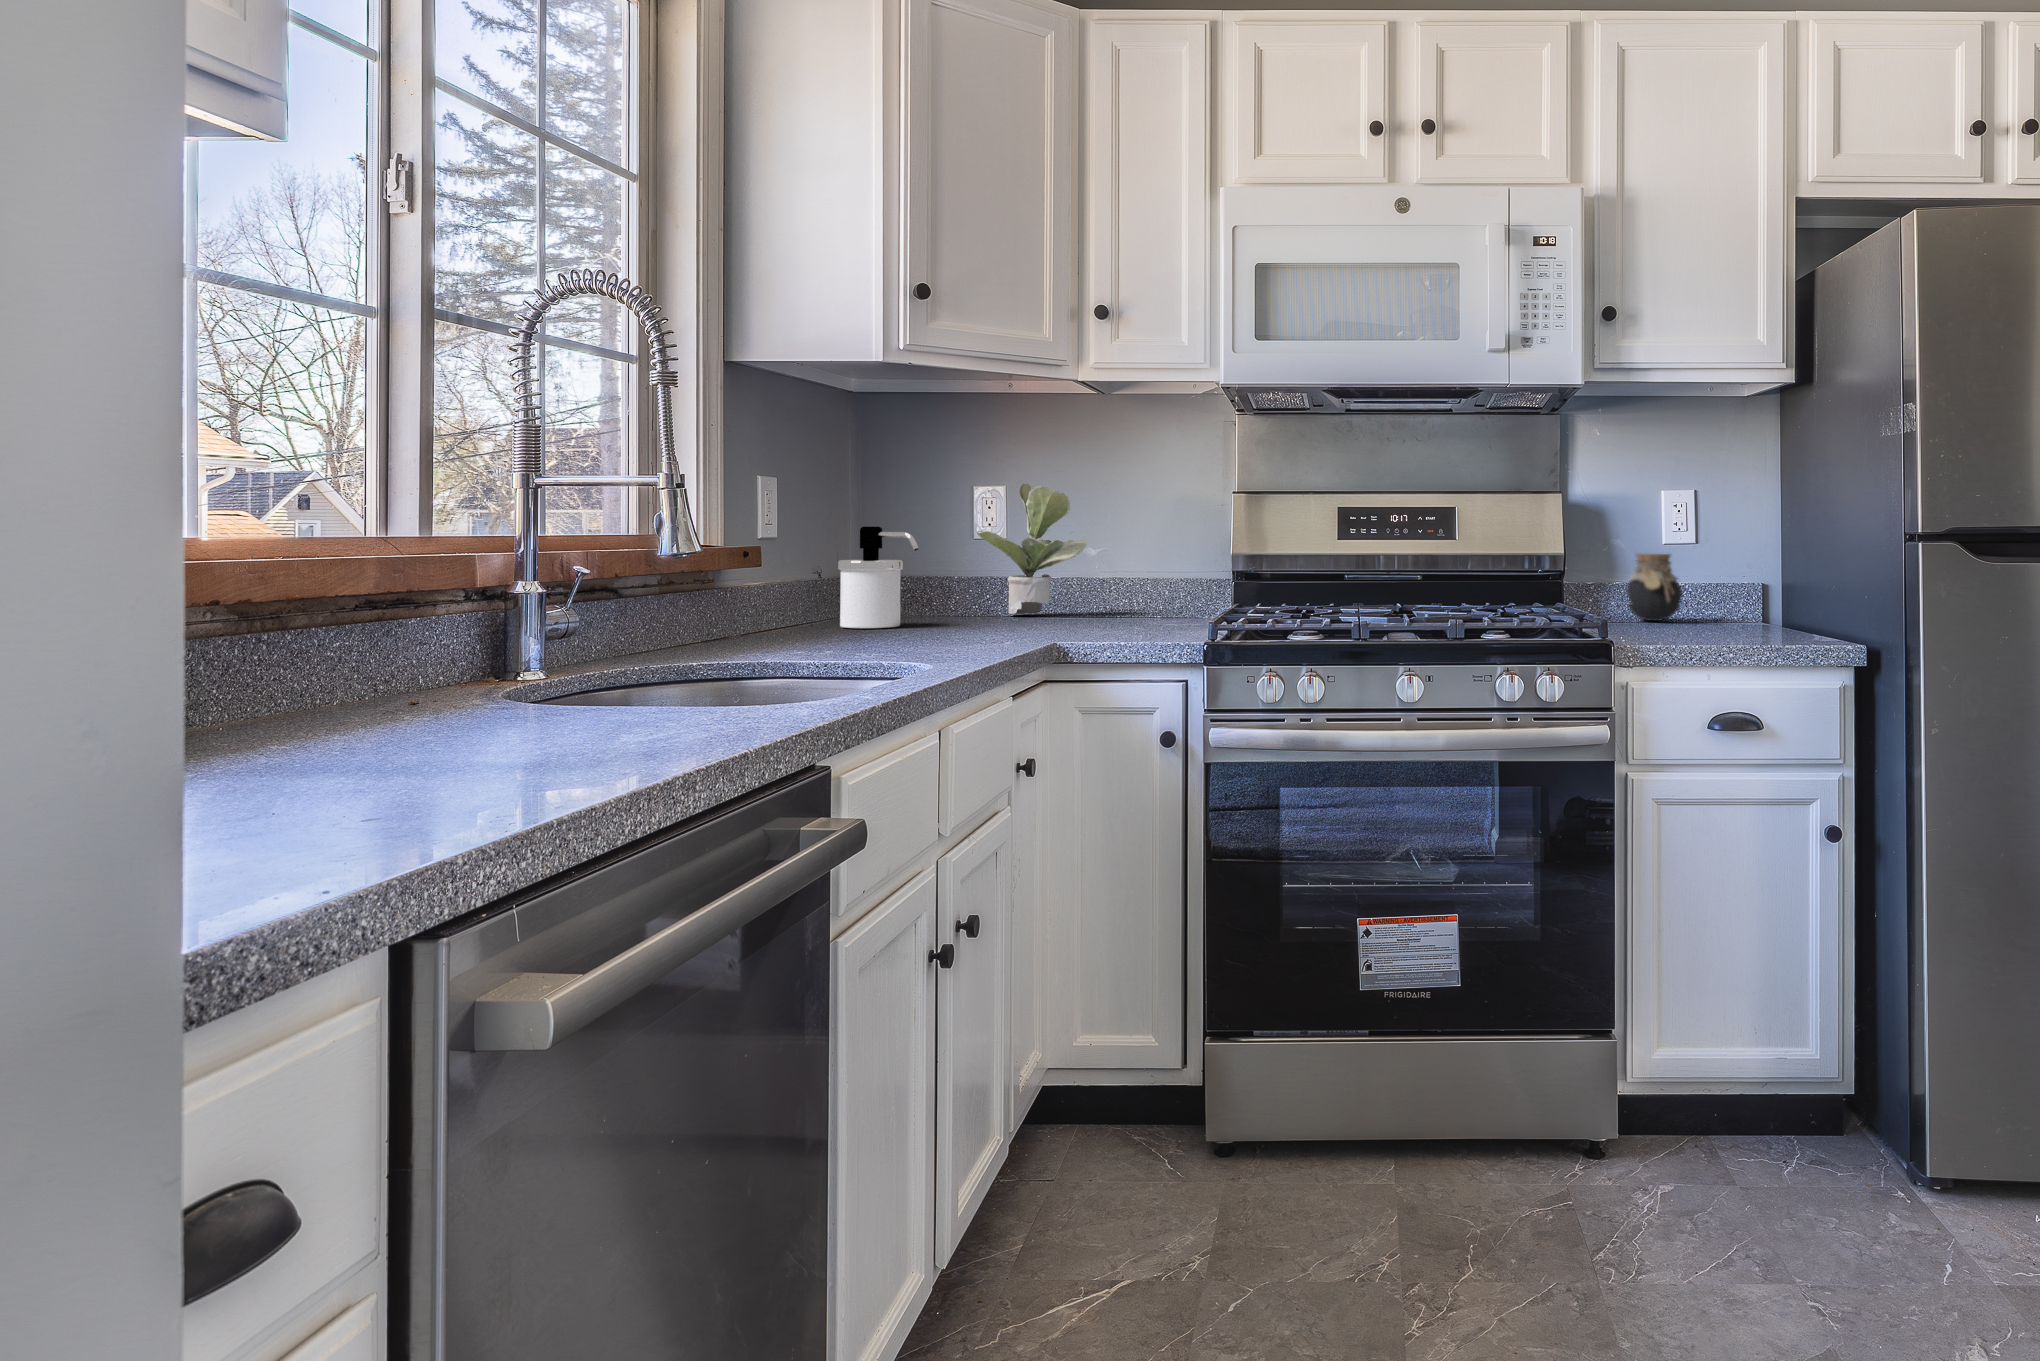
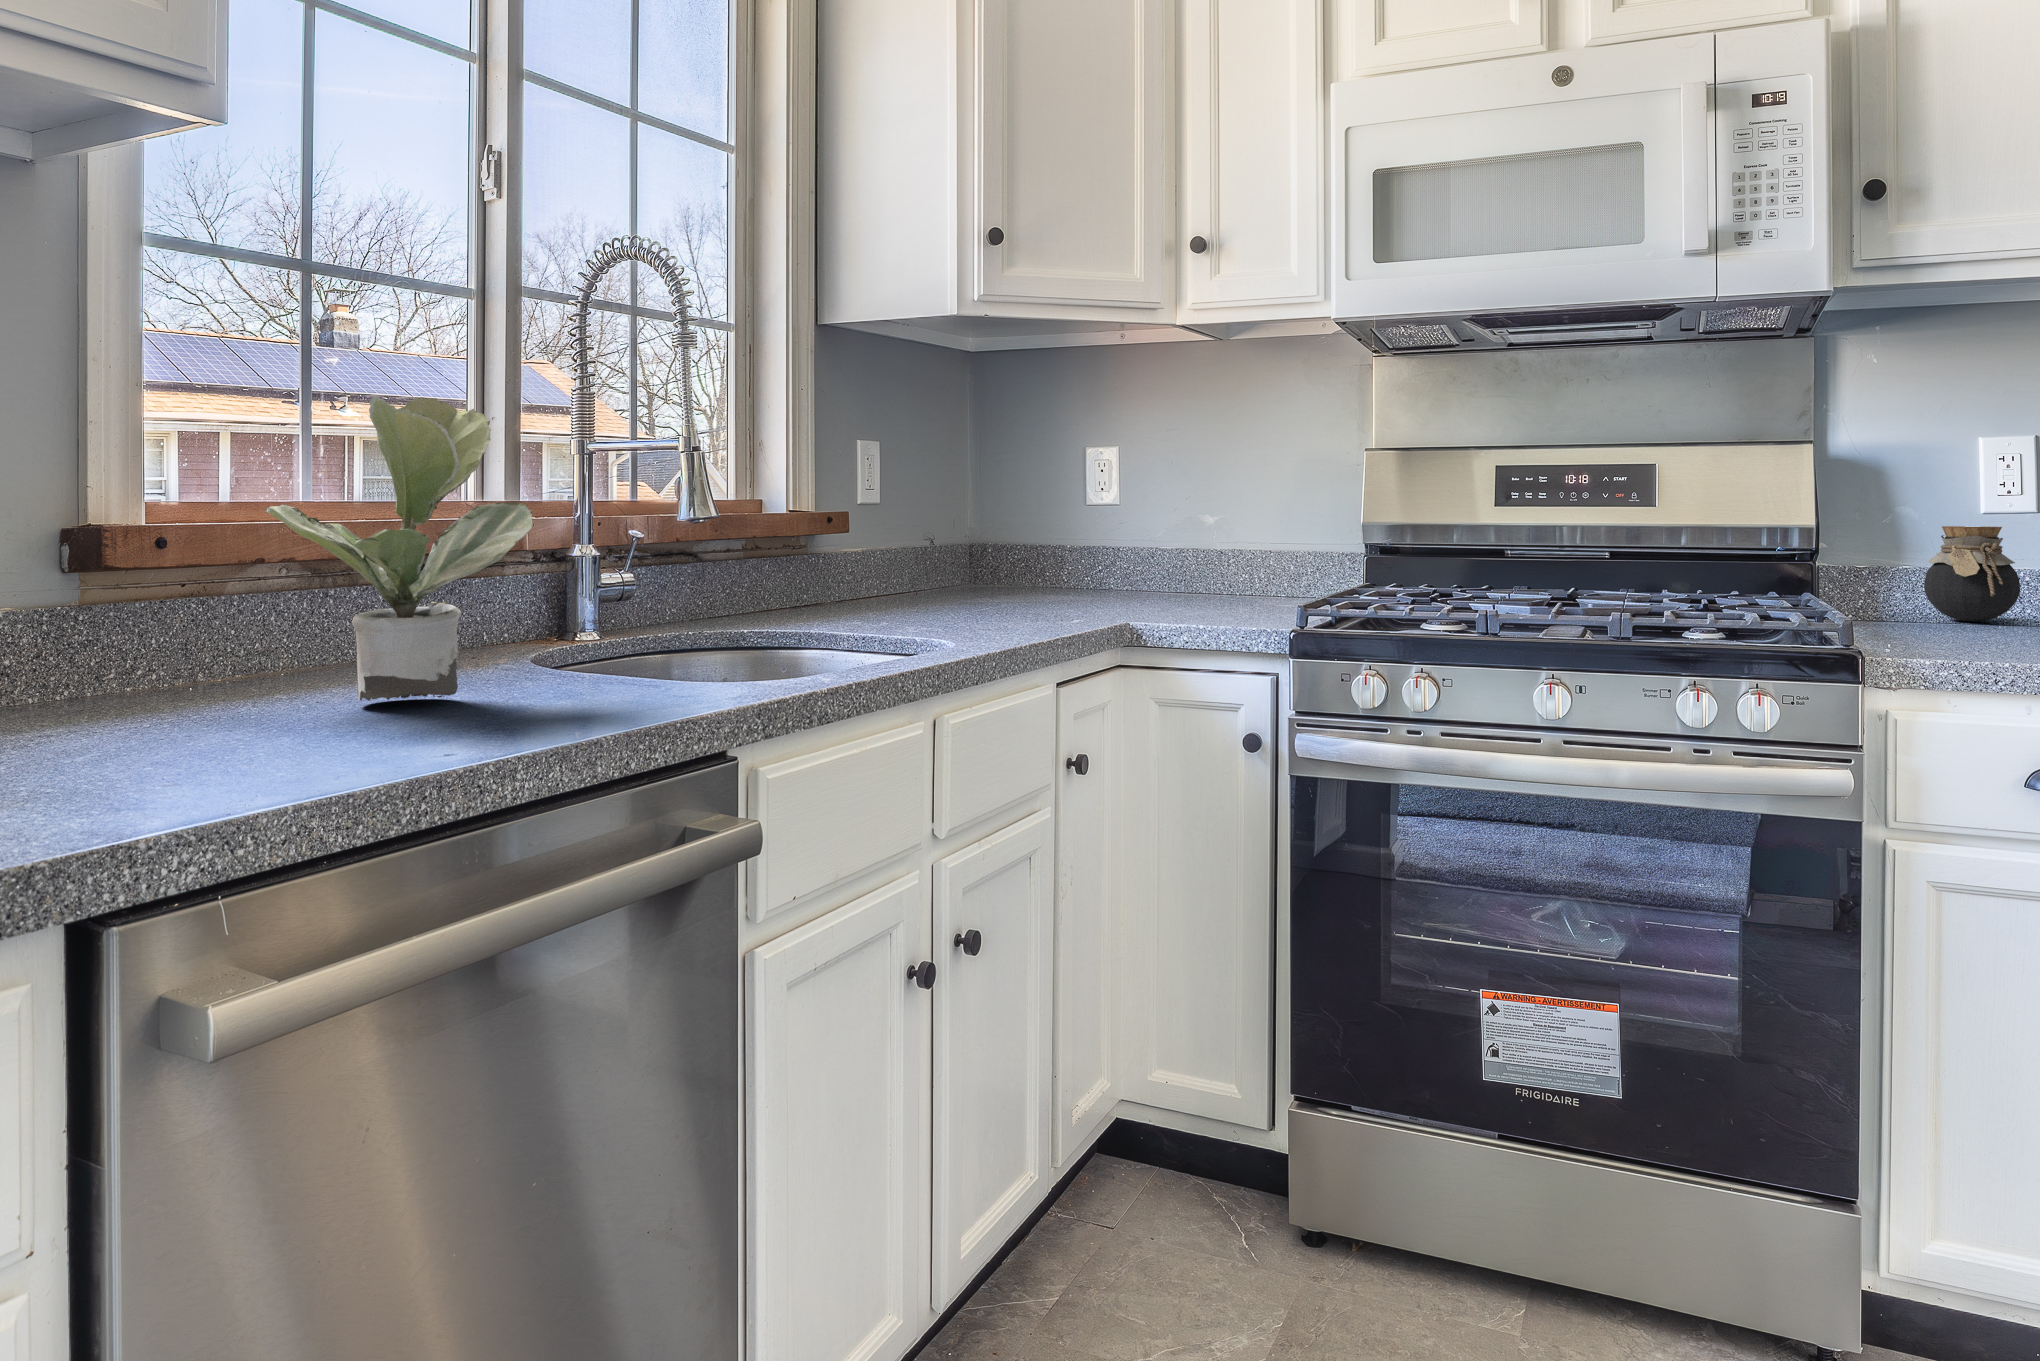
potted plant: present [977,484,1087,615] -> present [264,396,533,701]
soap dispenser: present [838,527,919,628] -> none [922,495,997,603]

